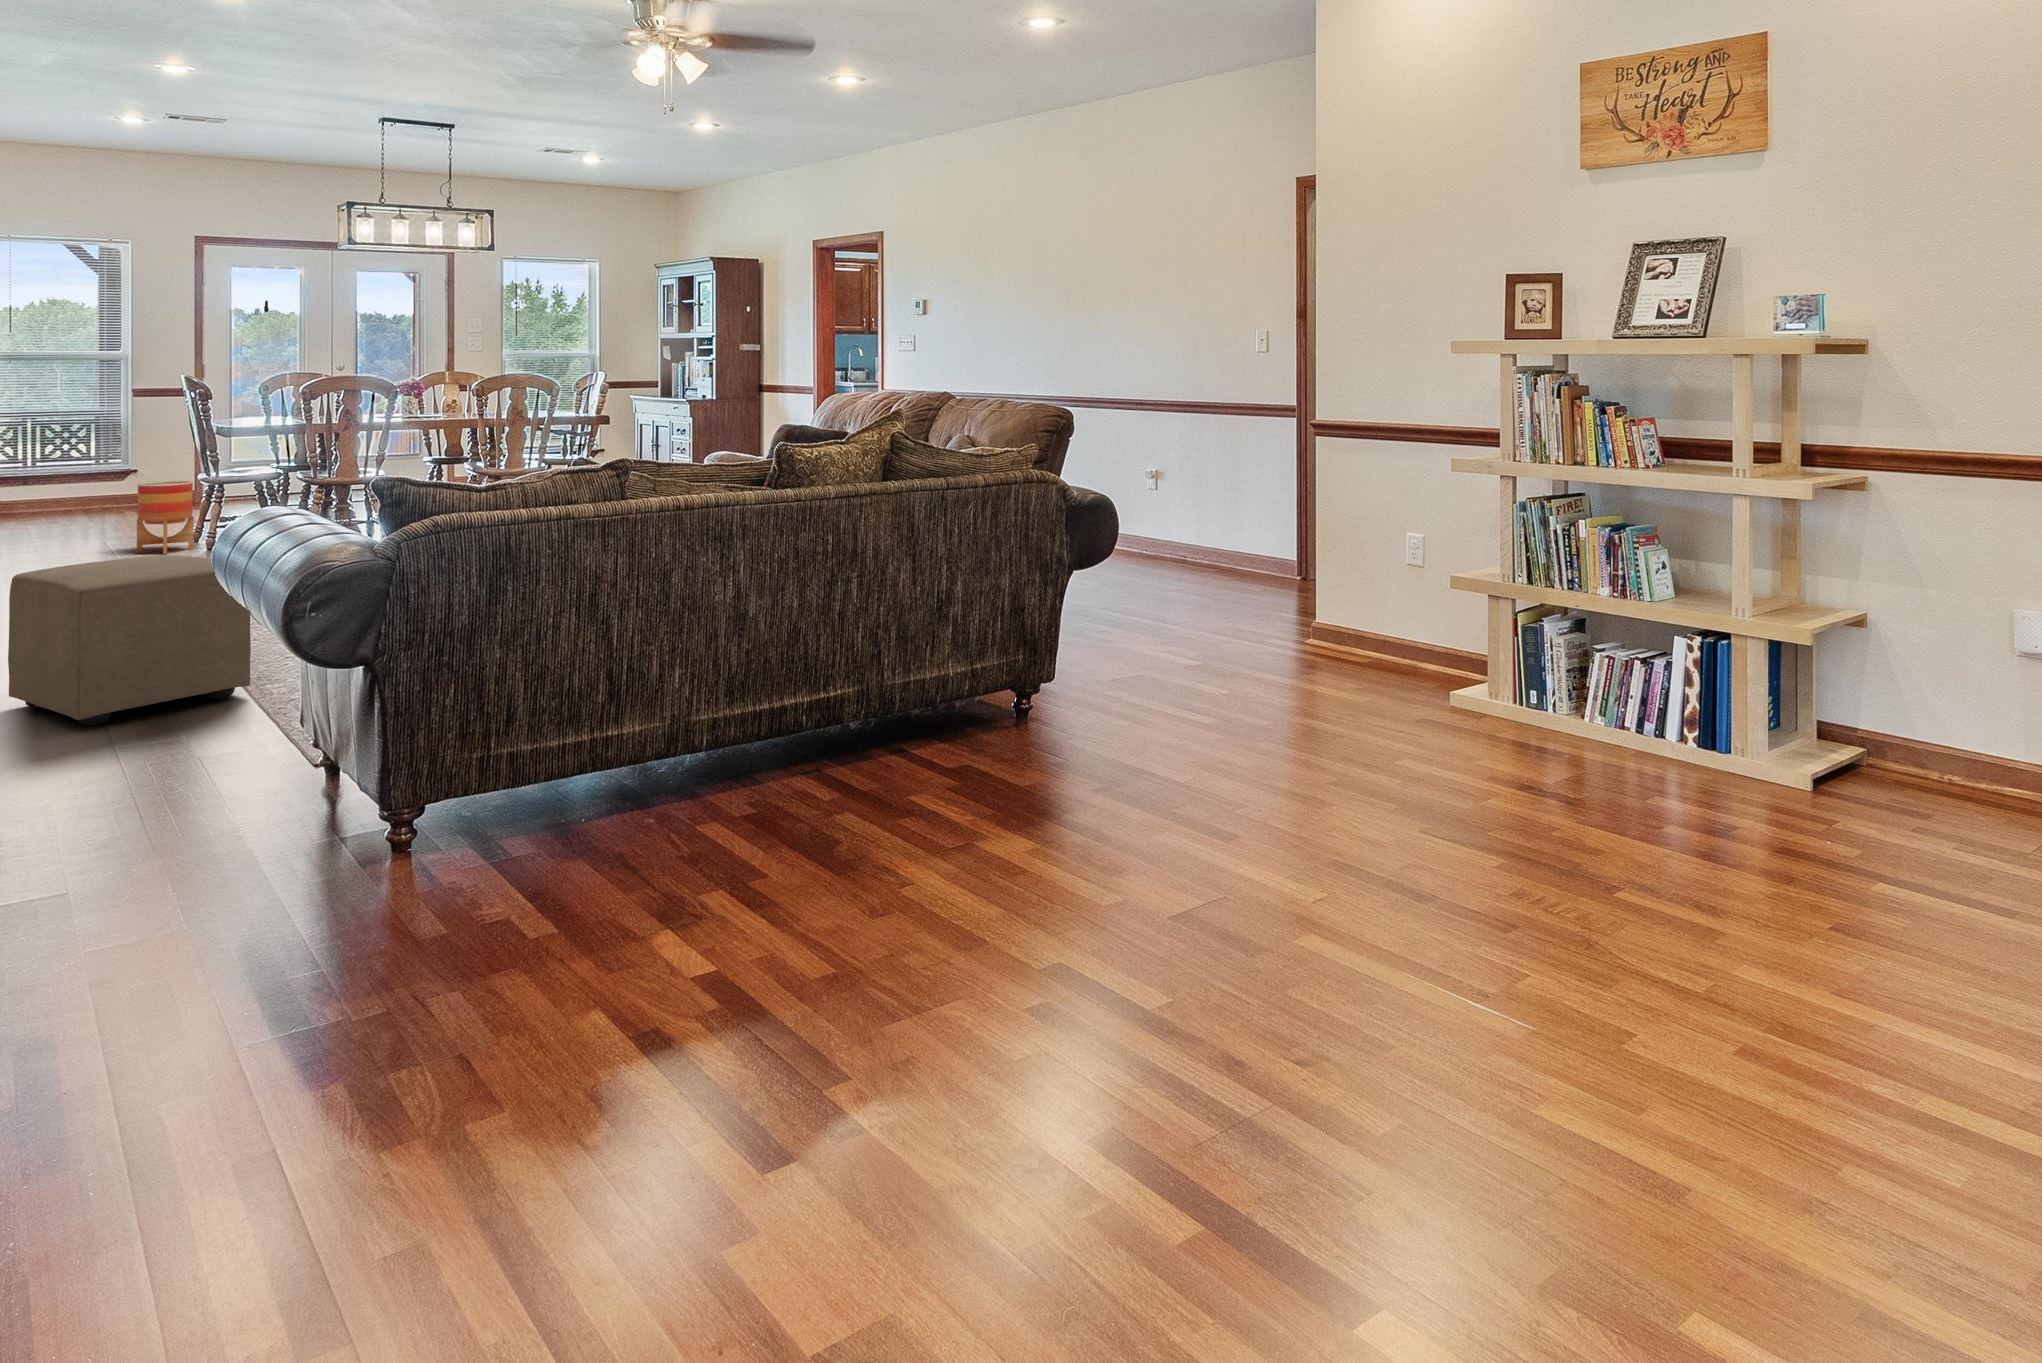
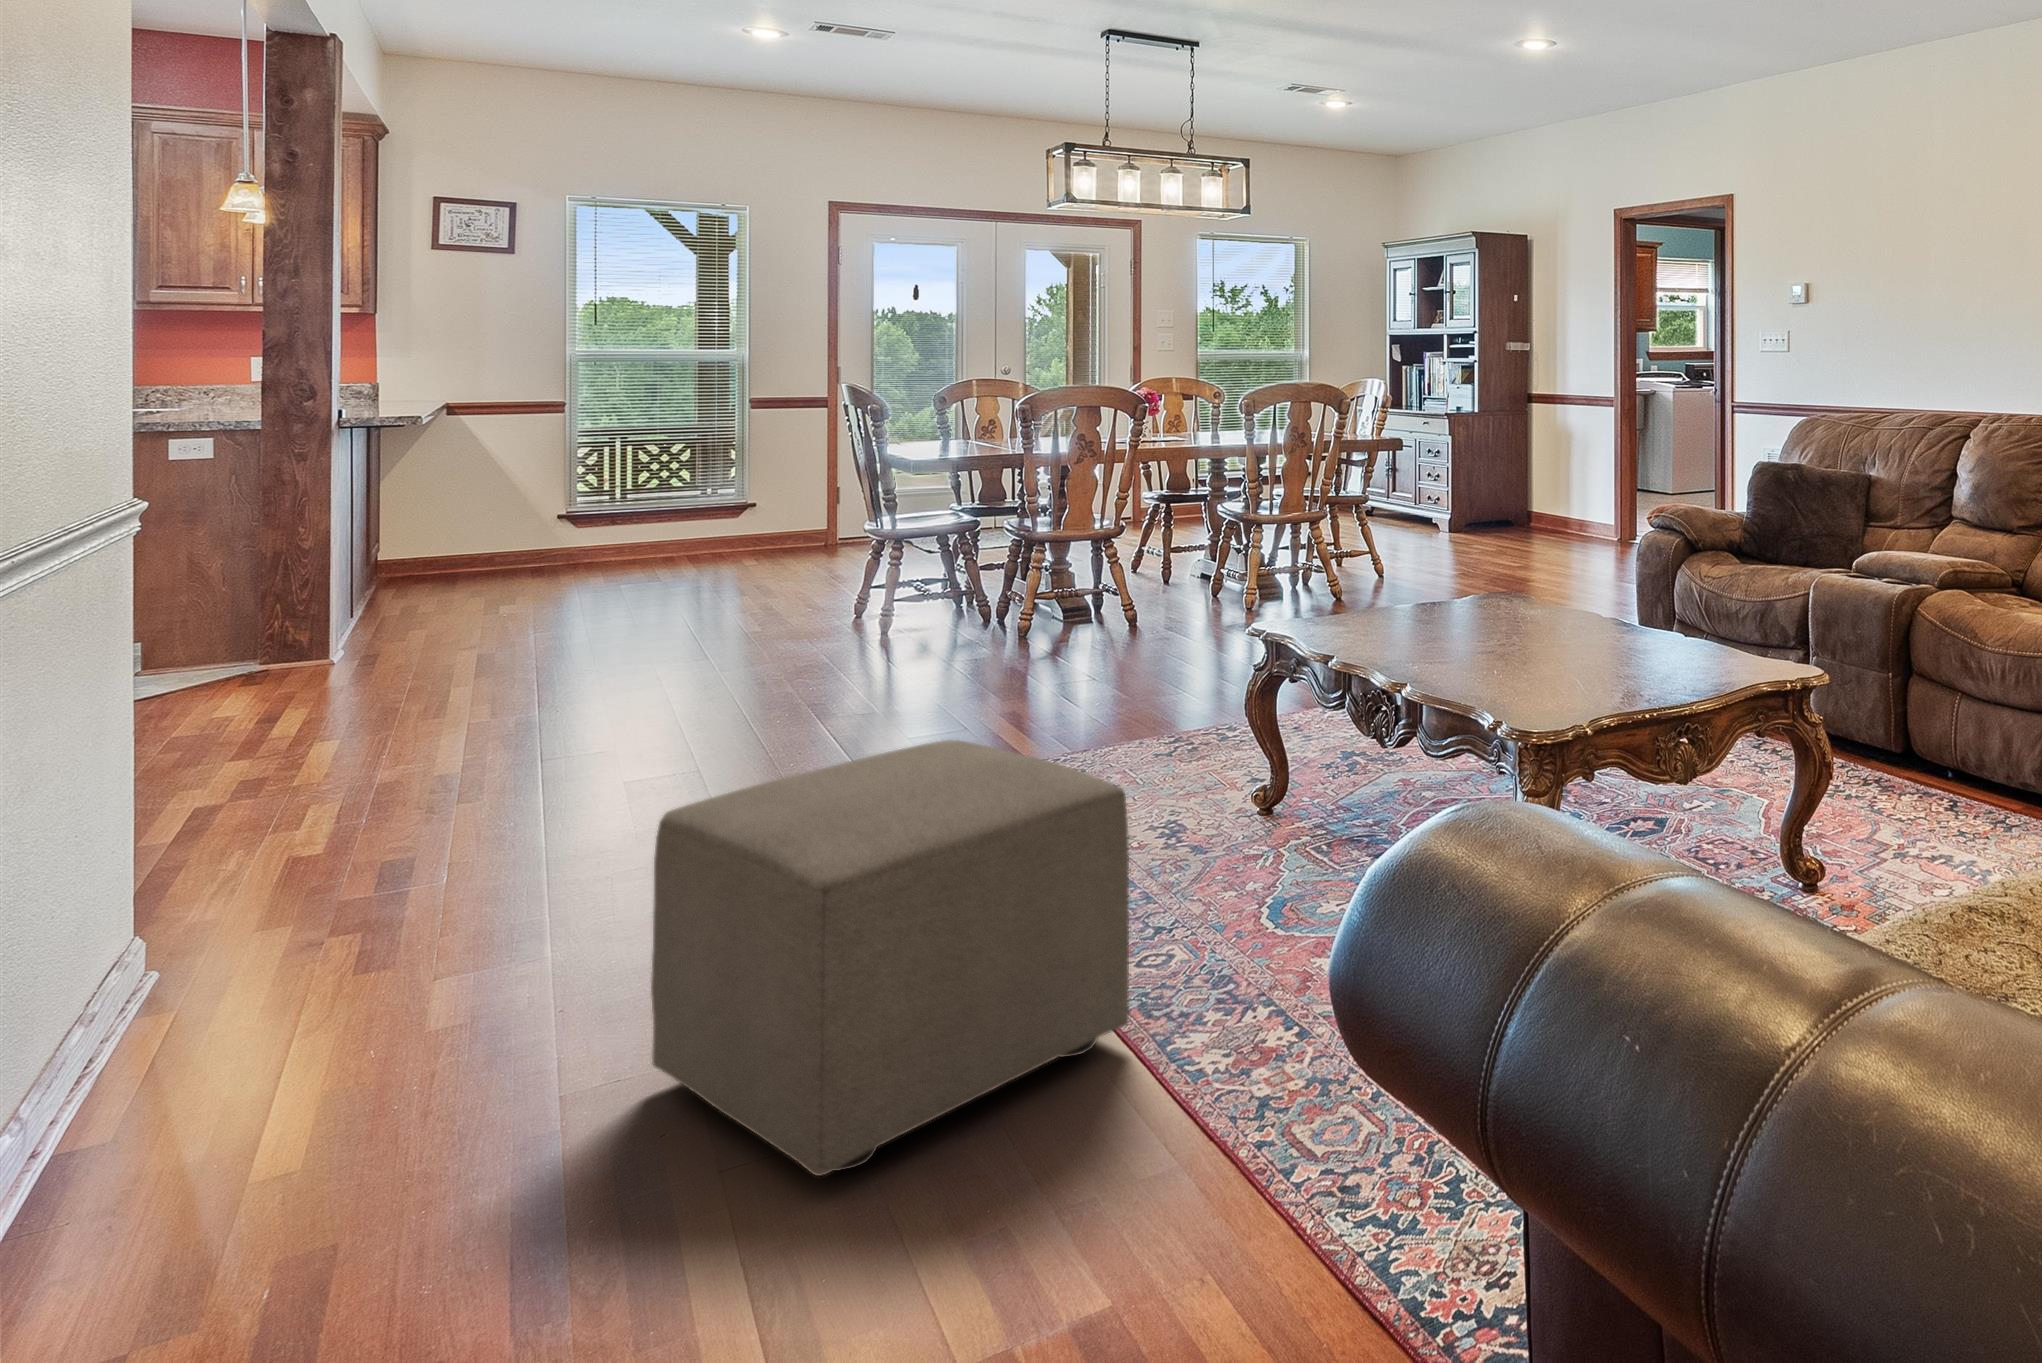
planter: present [137,481,194,554] -> none [780,532,858,639]

